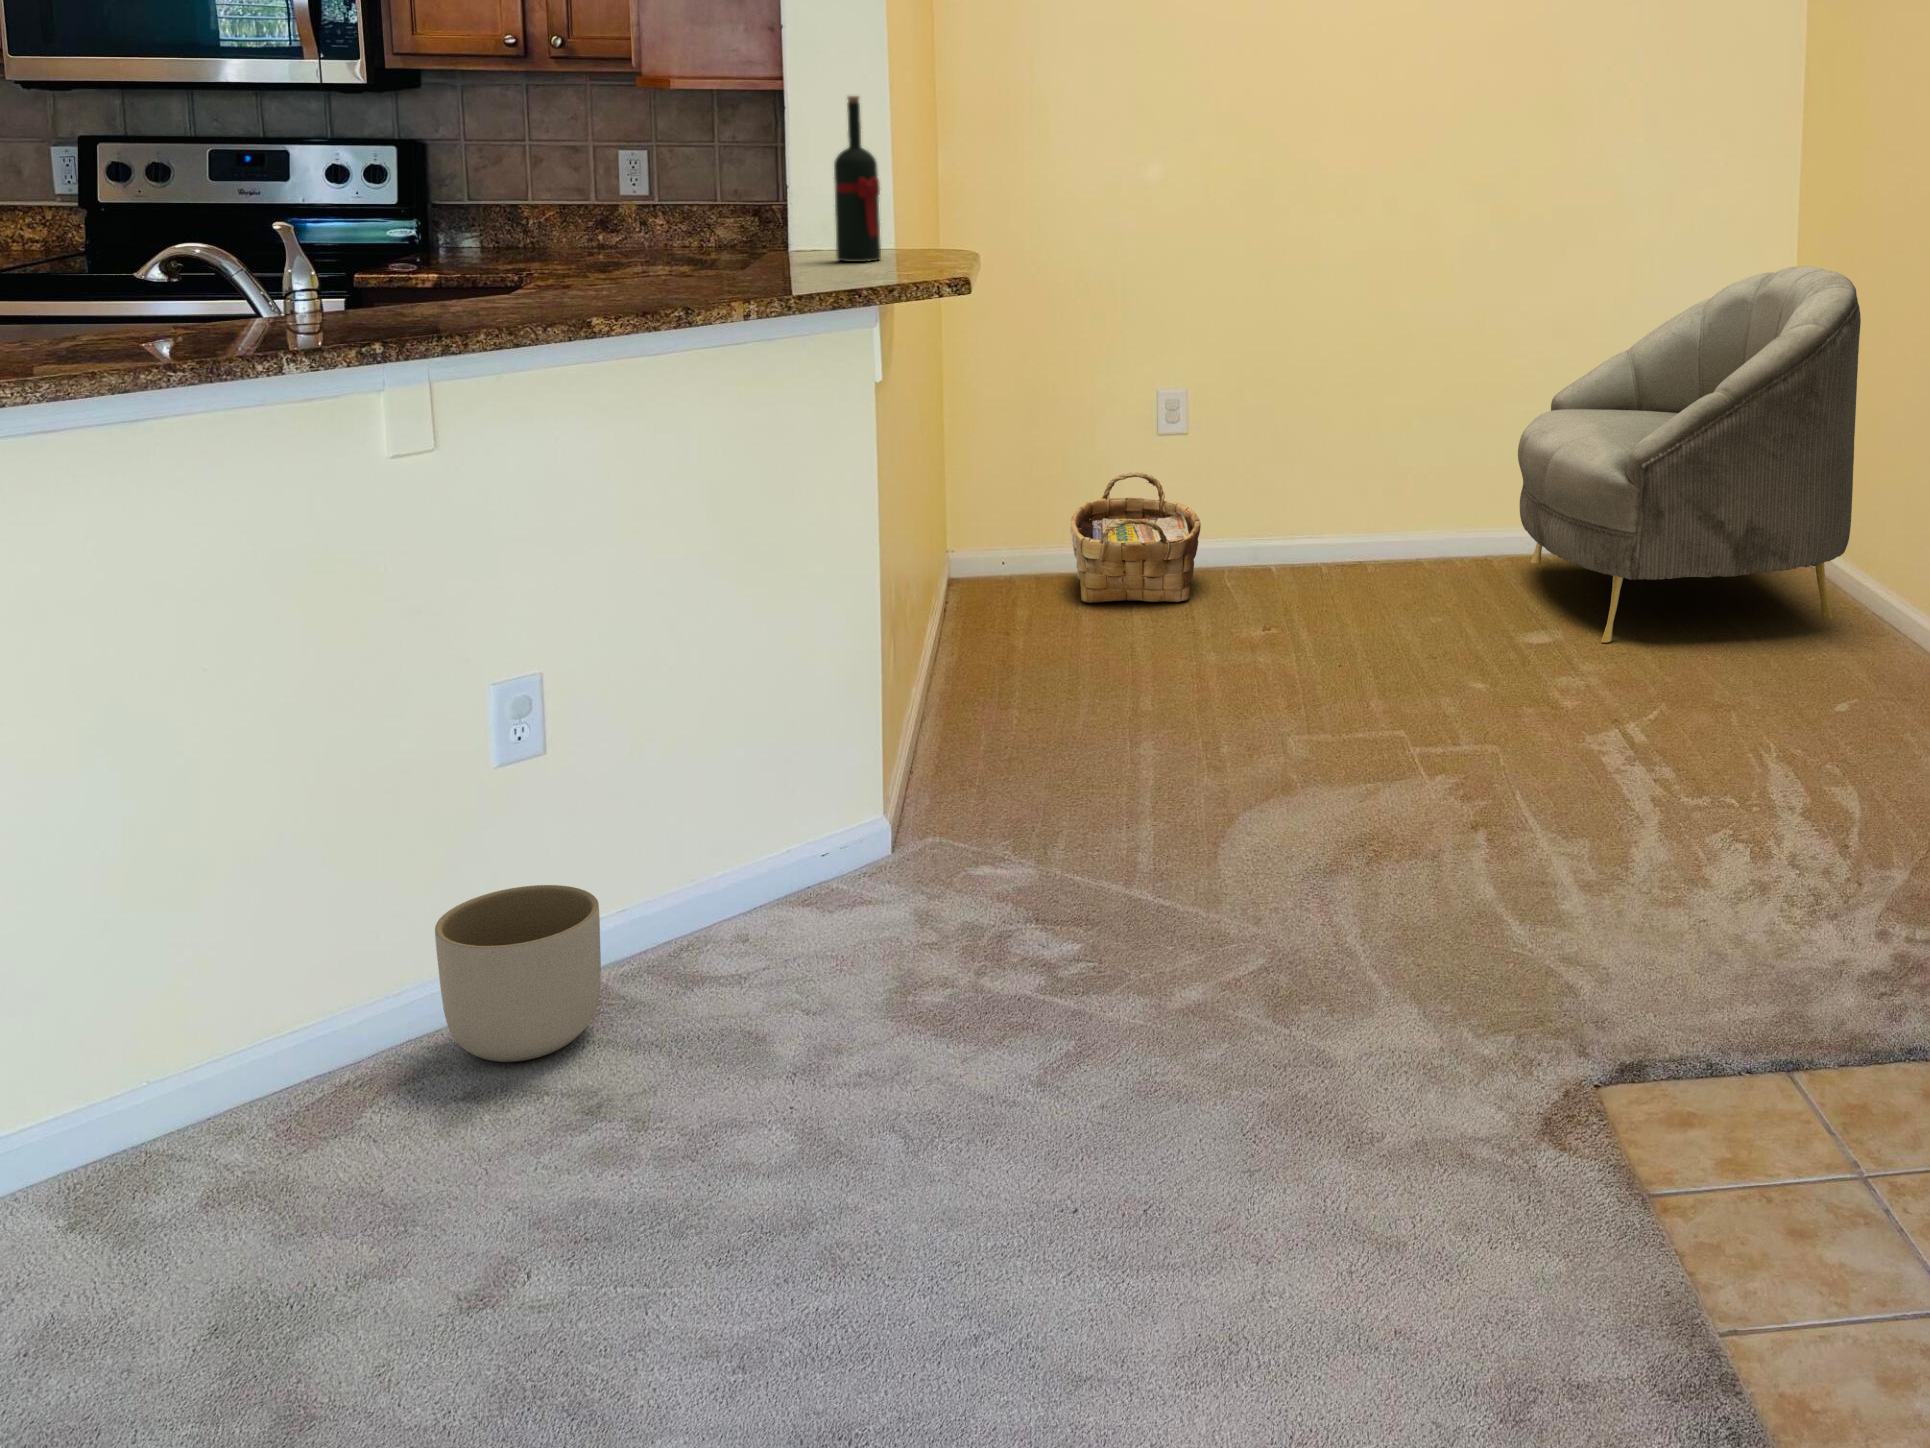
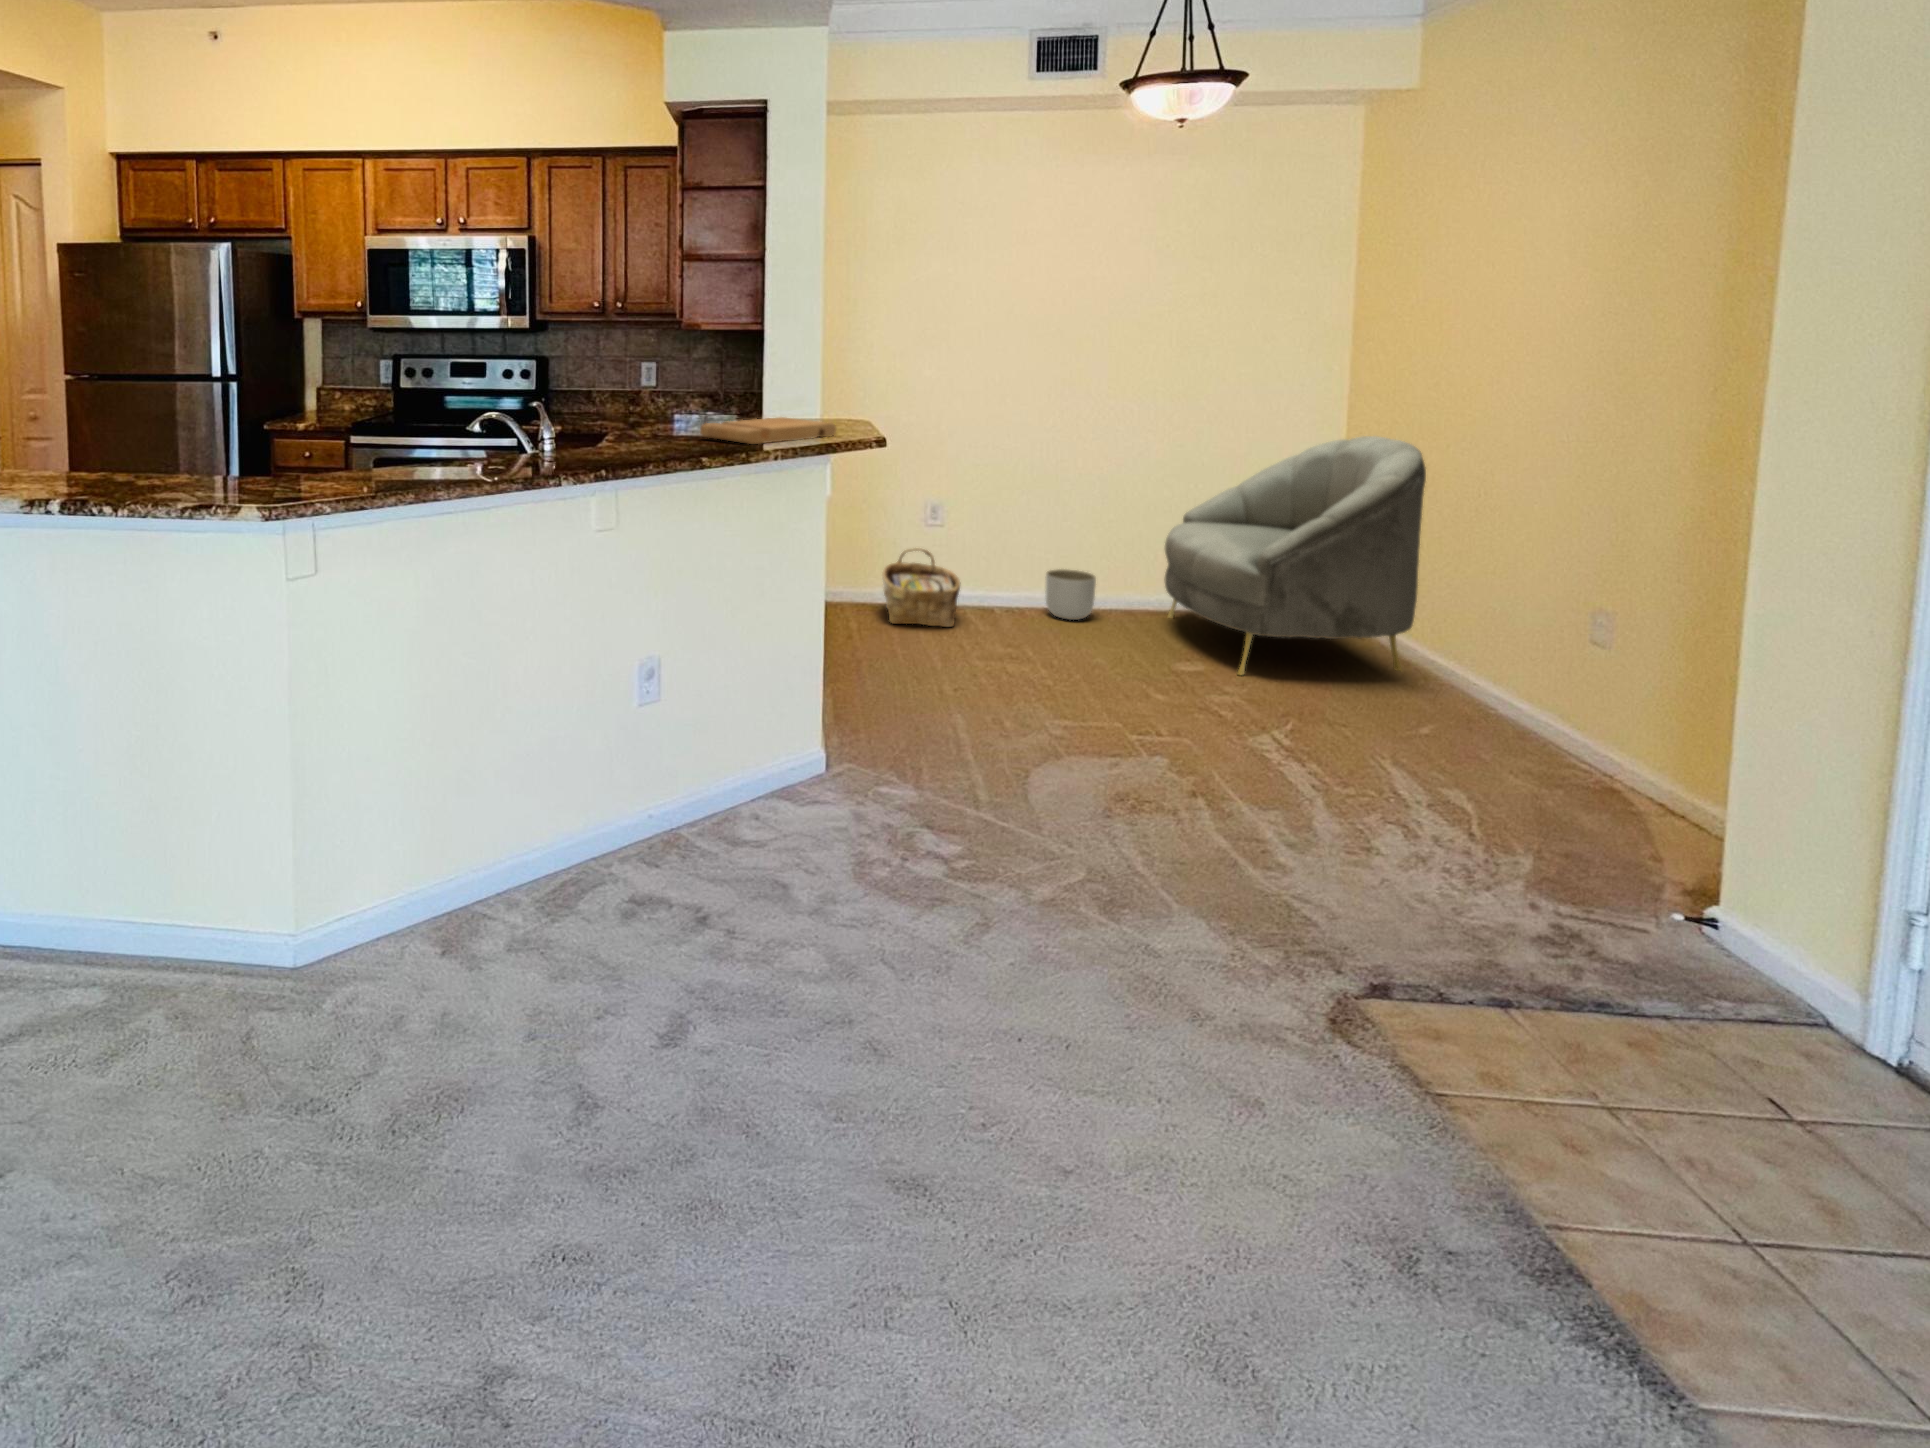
wine bottle: present [834,96,881,262] -> none [797,332,824,426]
cutting board: none [621,246,882,294] -> present [700,417,836,444]
planter: present [435,885,601,1062] -> present [1045,569,1096,620]

